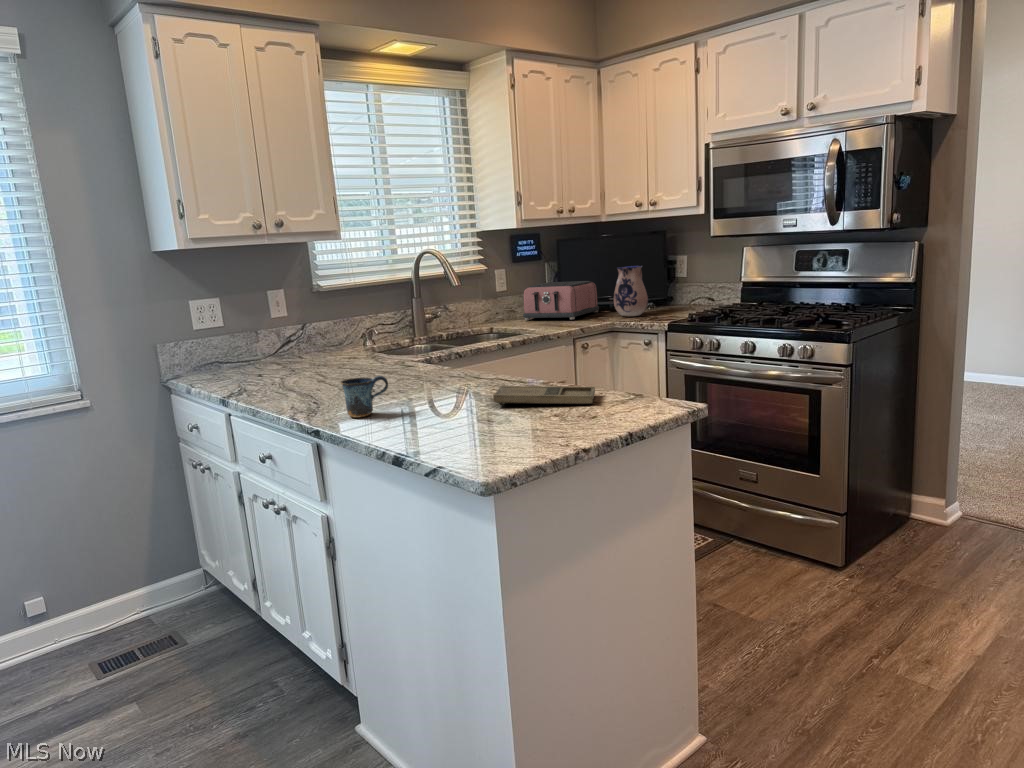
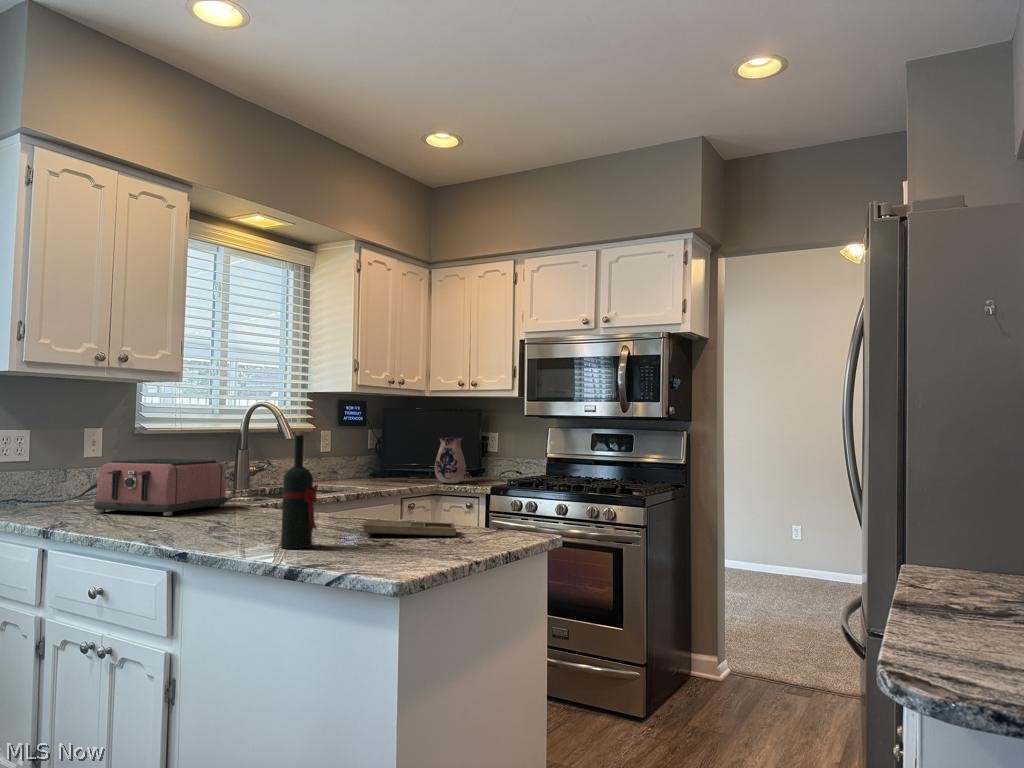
toaster: present [523,281,599,320] -> present [94,458,227,516]
wine bottle: none [398,304,437,427] -> present [281,431,317,549]
mug: present [341,376,388,417] -> none [211,502,260,542]

